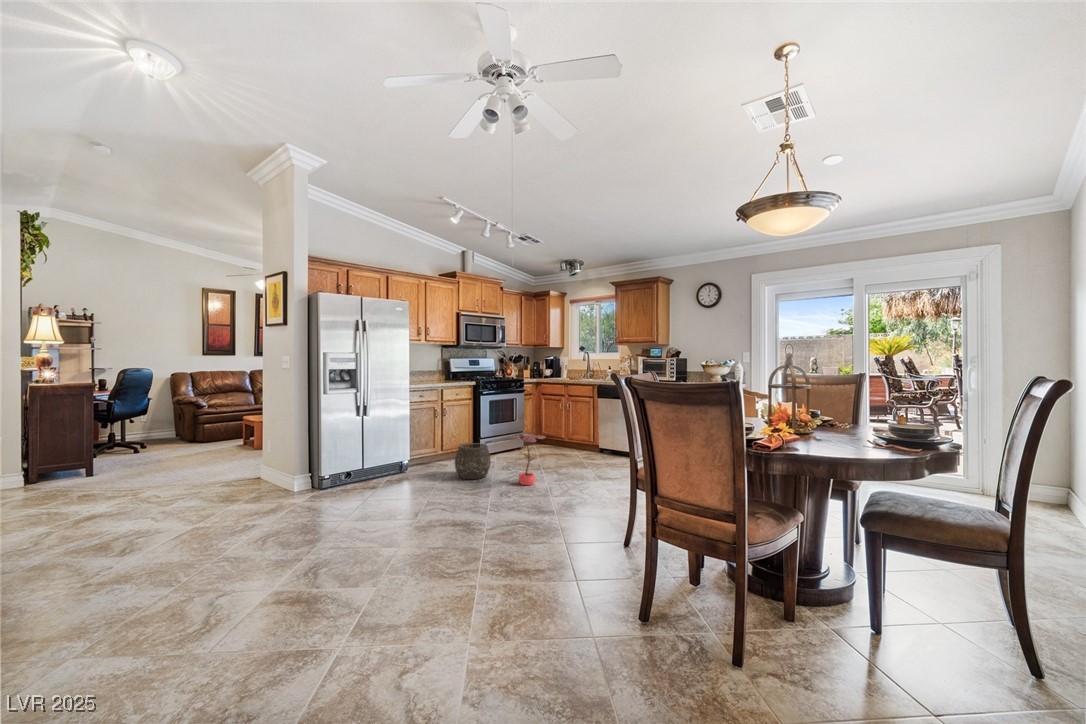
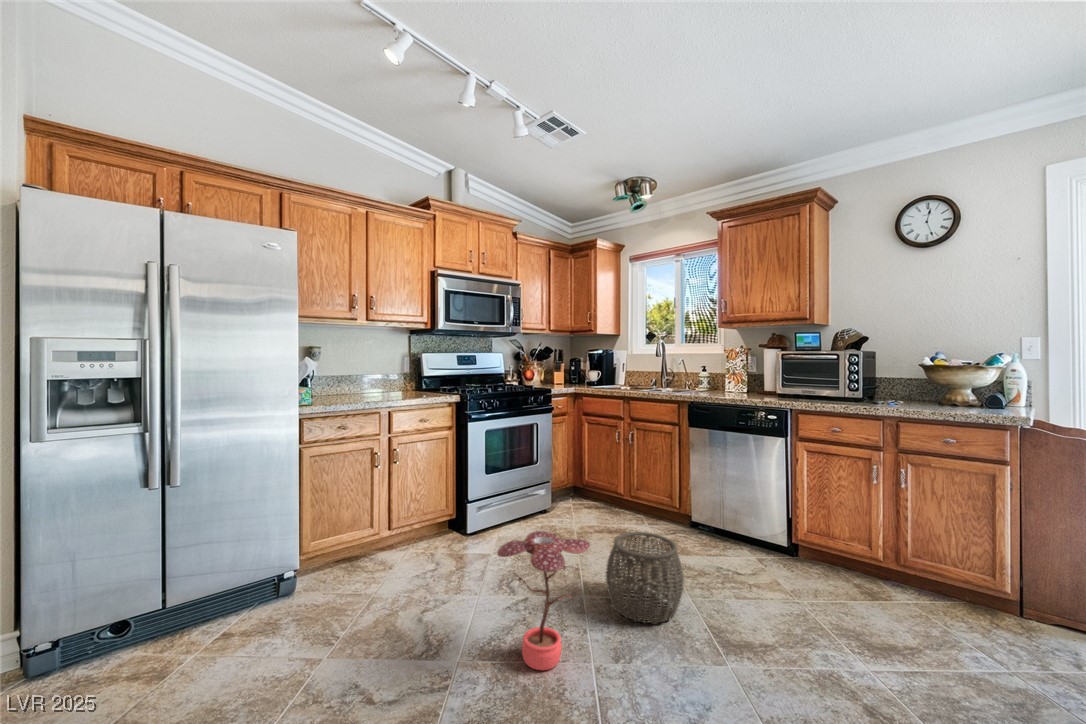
woven basket: present [455,443,491,479] -> present [606,532,684,624]

